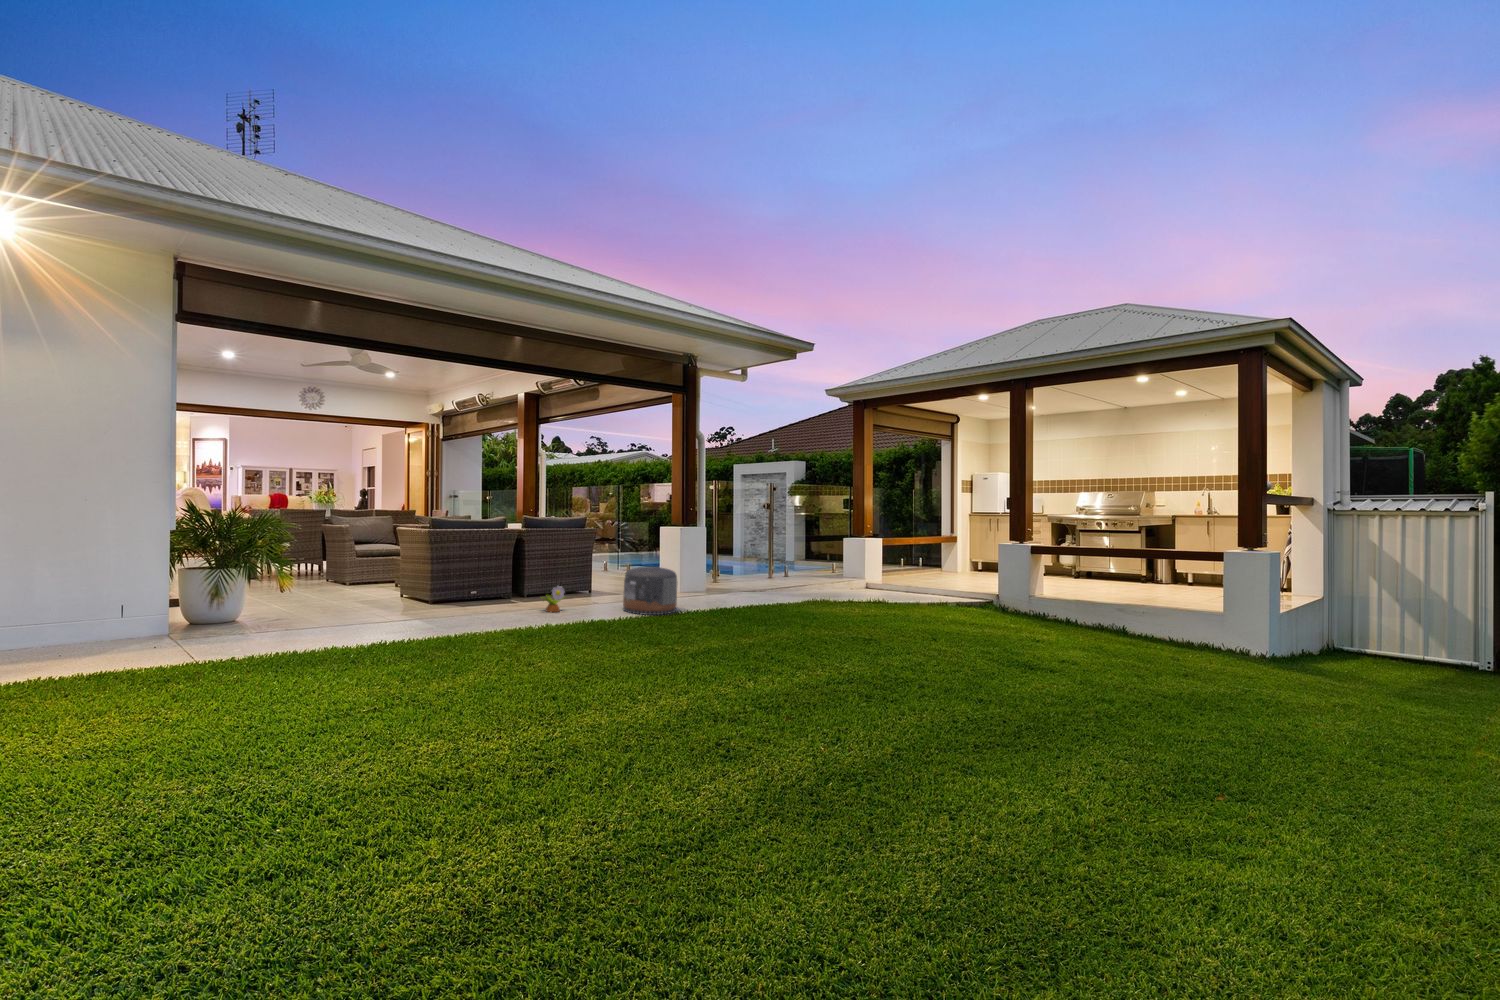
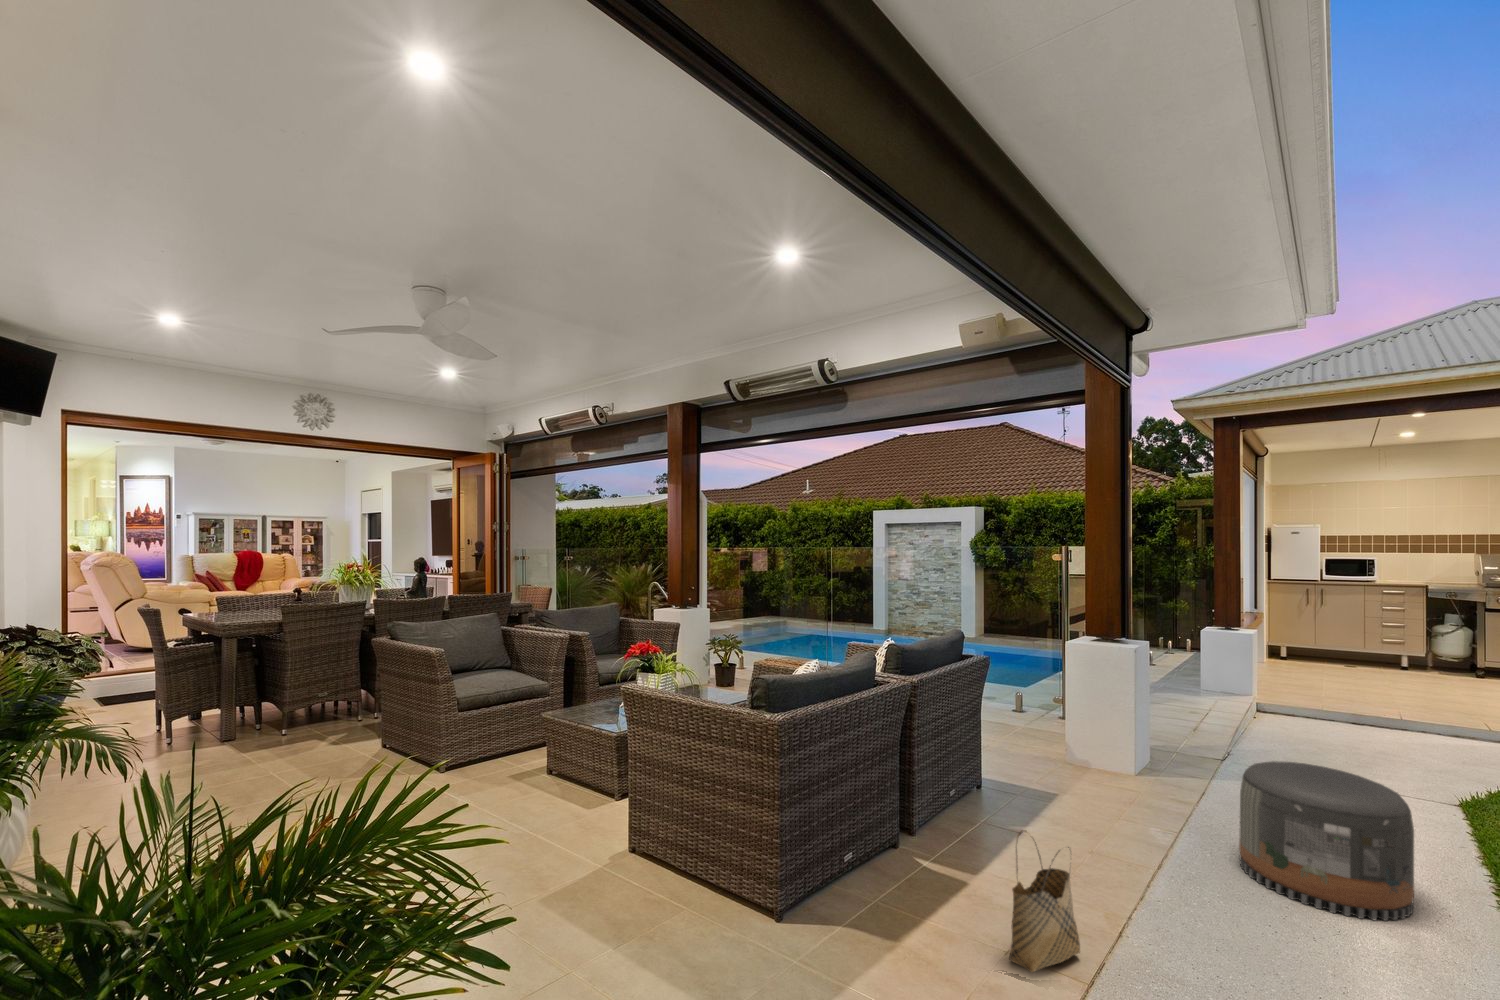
woven basket: none [482,572,512,612] -> present [1009,830,1080,972]
decorative plant: present [541,586,565,612] -> none [1113,858,1197,940]

